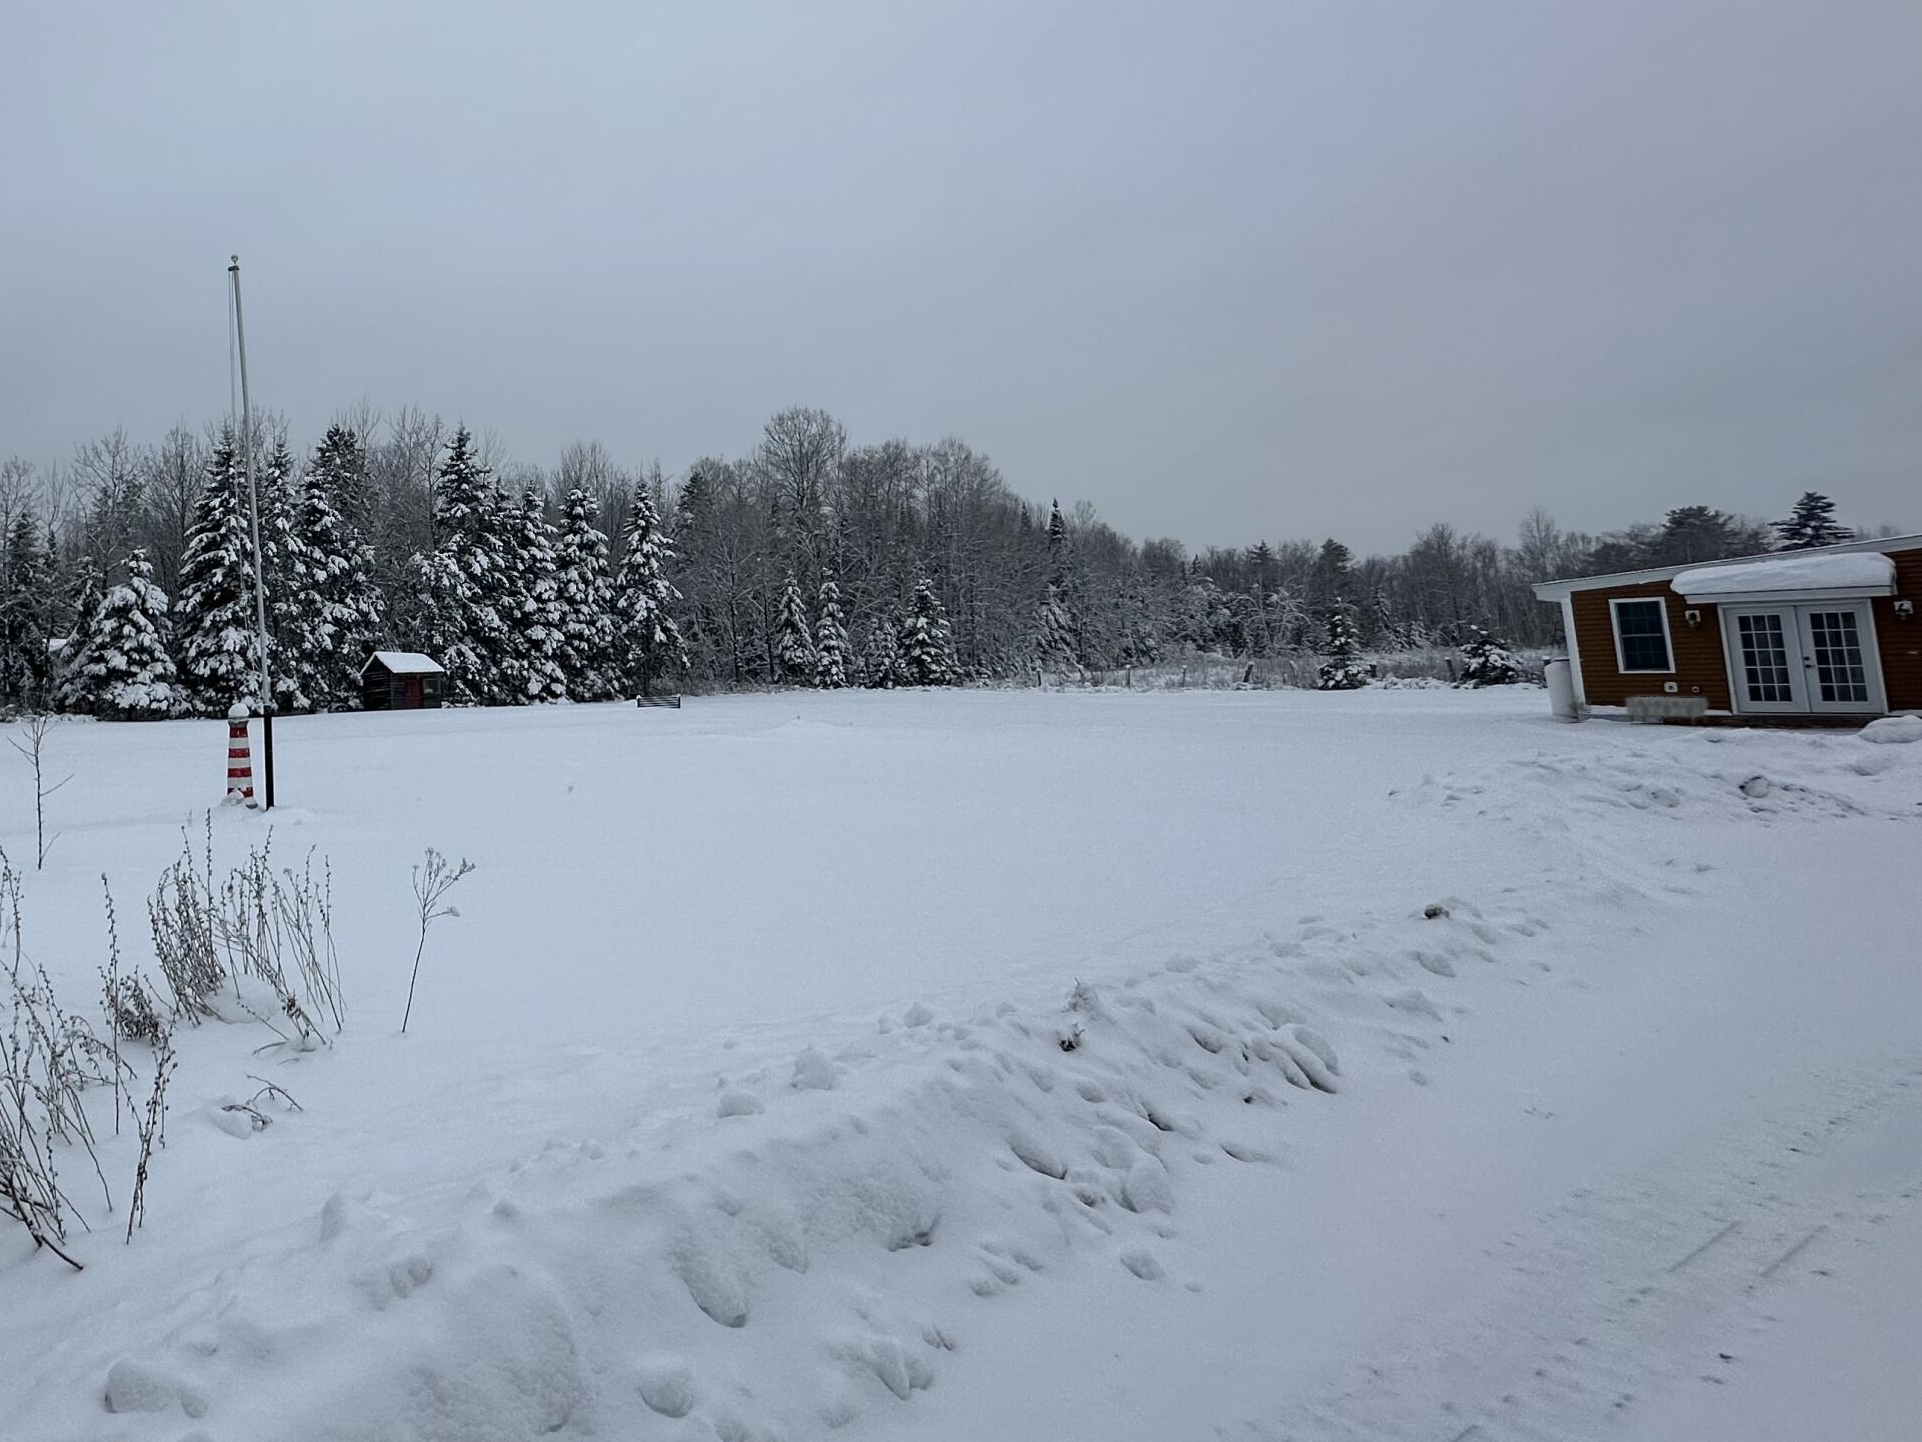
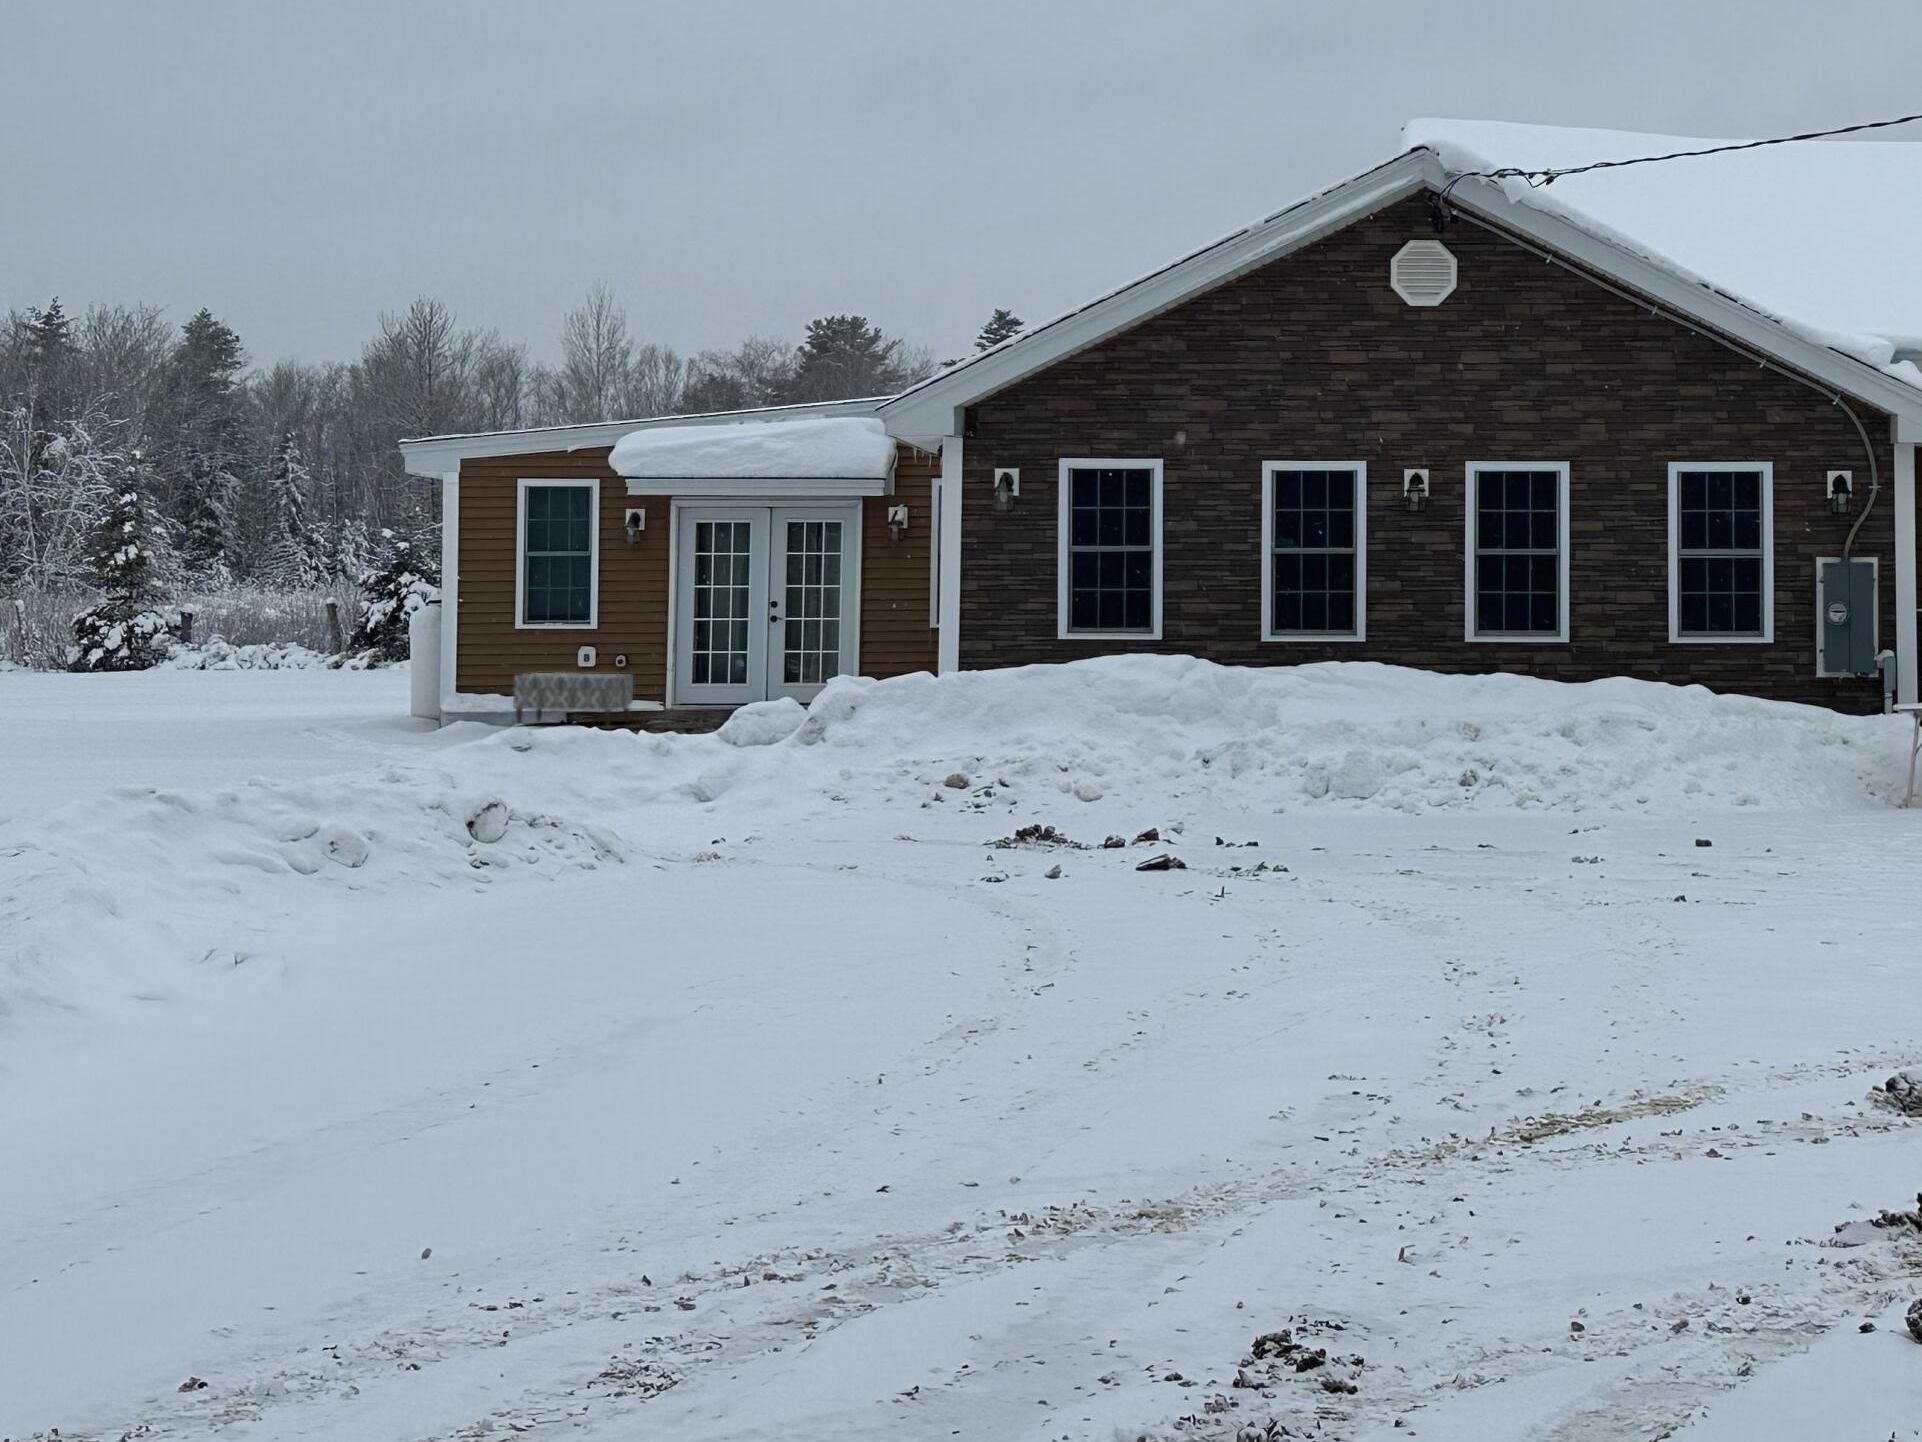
potted tree: present [1569,697,1591,723] -> none [421,664,466,726]

